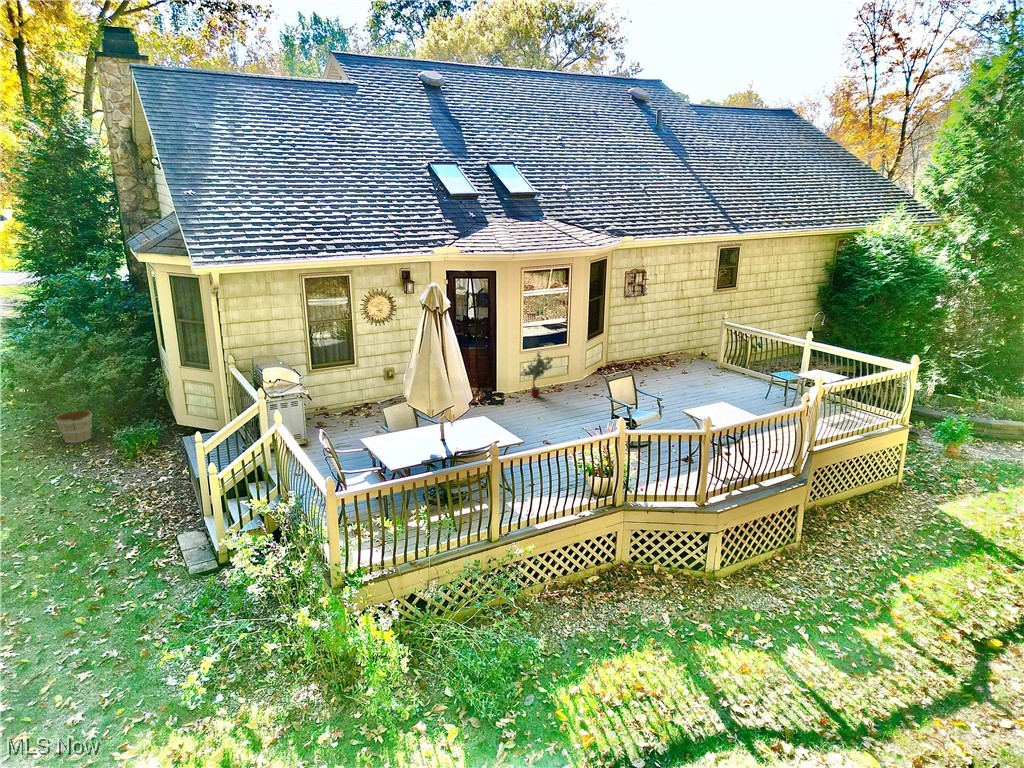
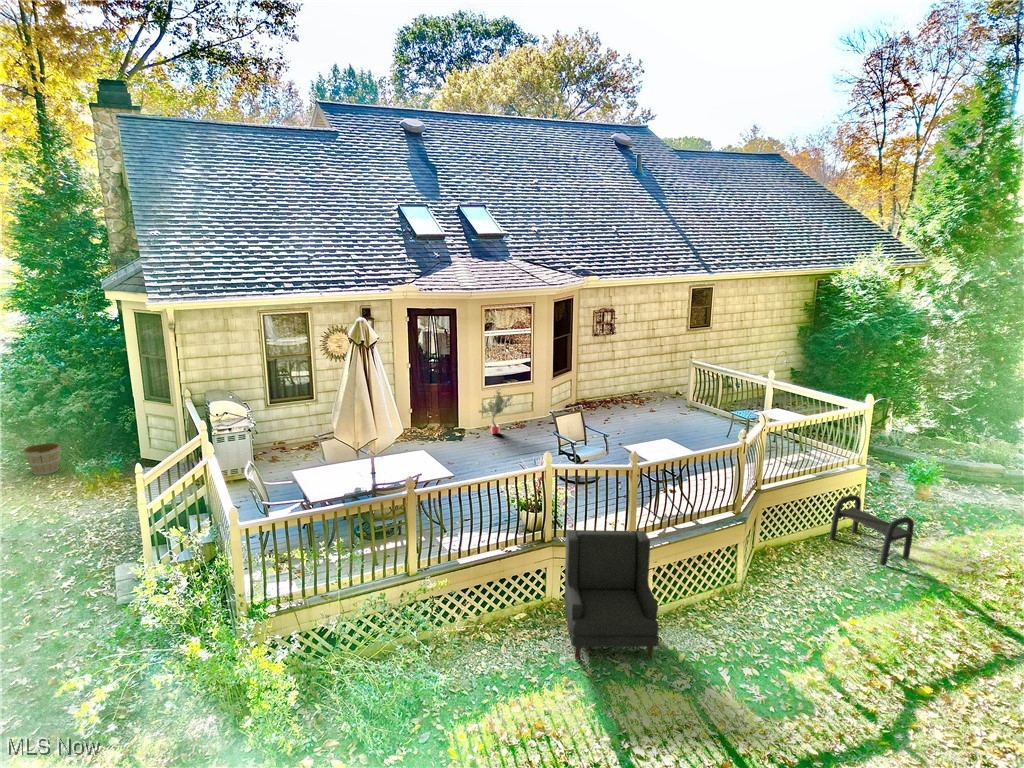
bench: none [872,454,959,522] -> present [829,495,914,565]
chair: none [637,494,739,620] -> present [565,530,659,658]

